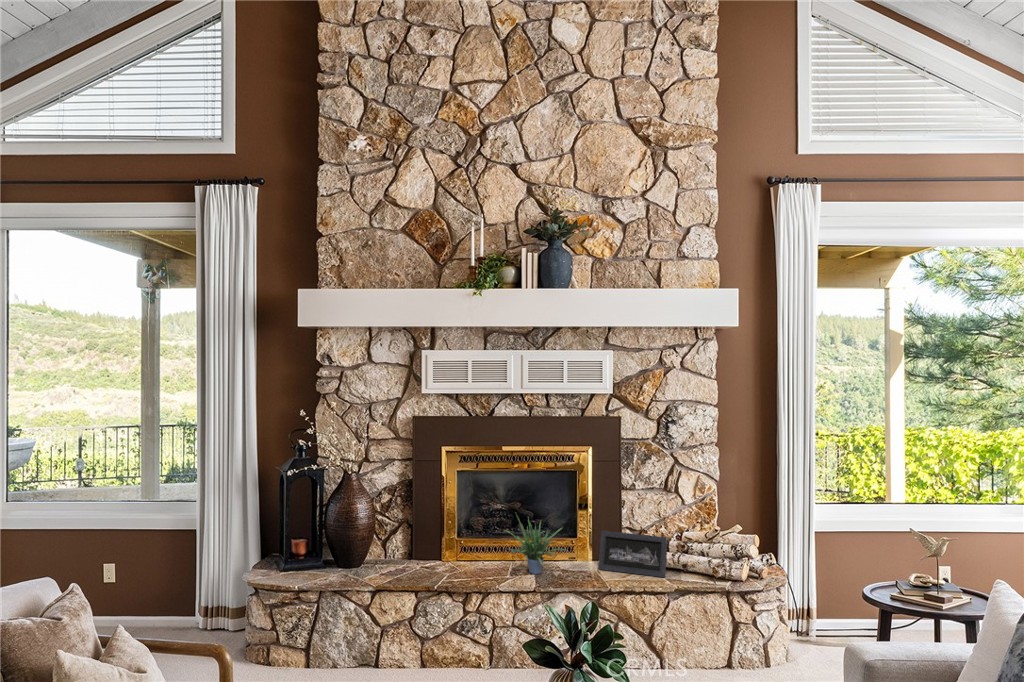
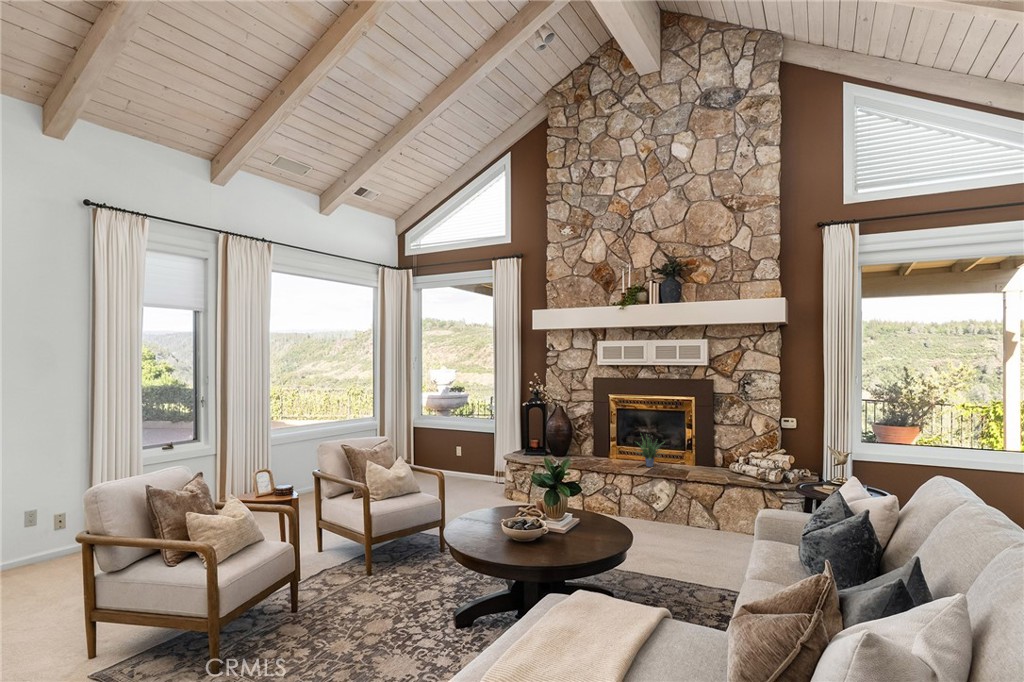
picture frame: present [598,531,668,577] -> none [689,446,729,475]

